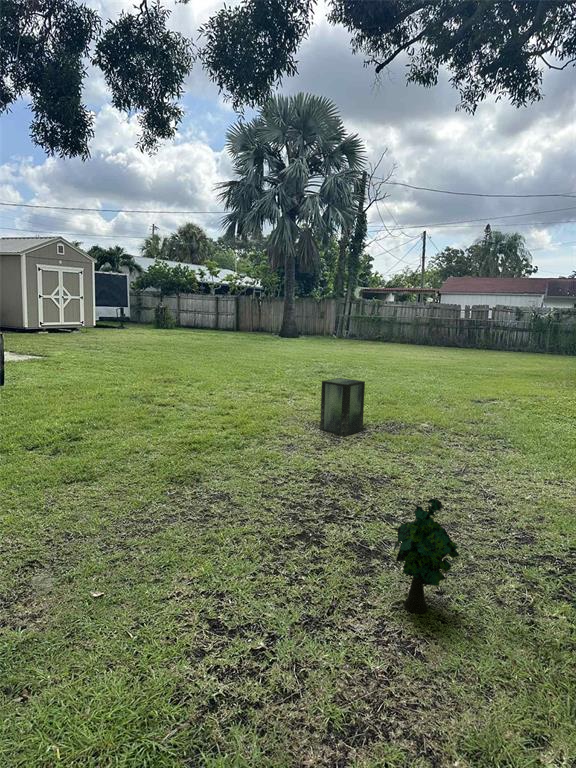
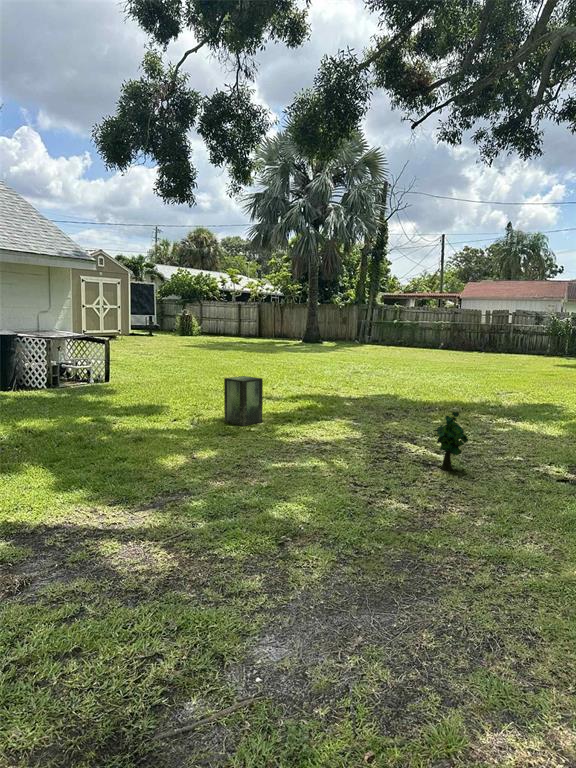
storage box: present [320,378,365,436] -> present [224,376,263,426]

